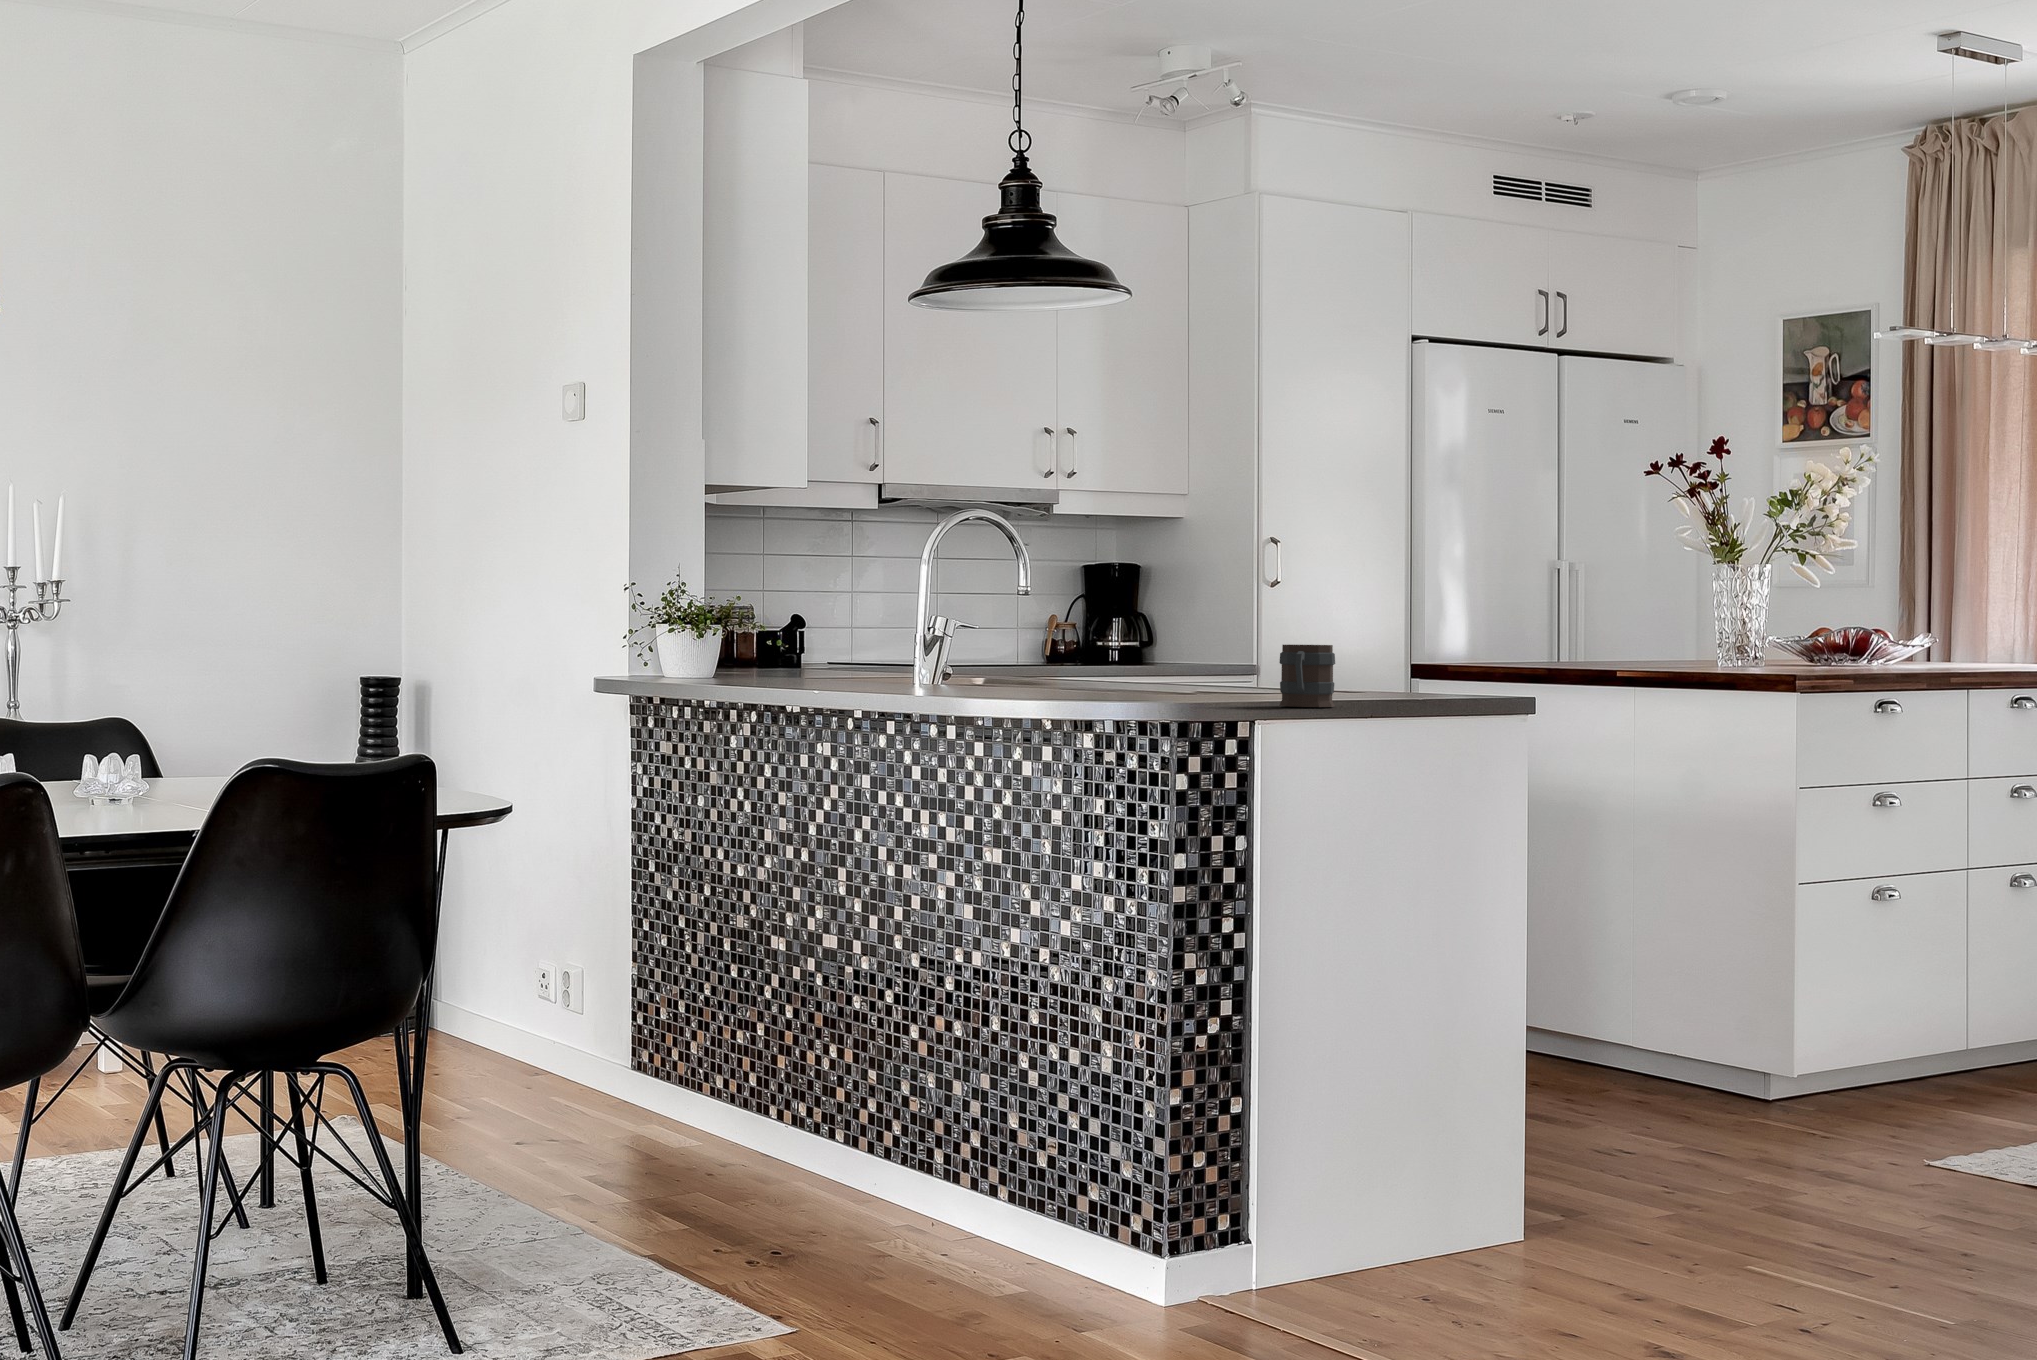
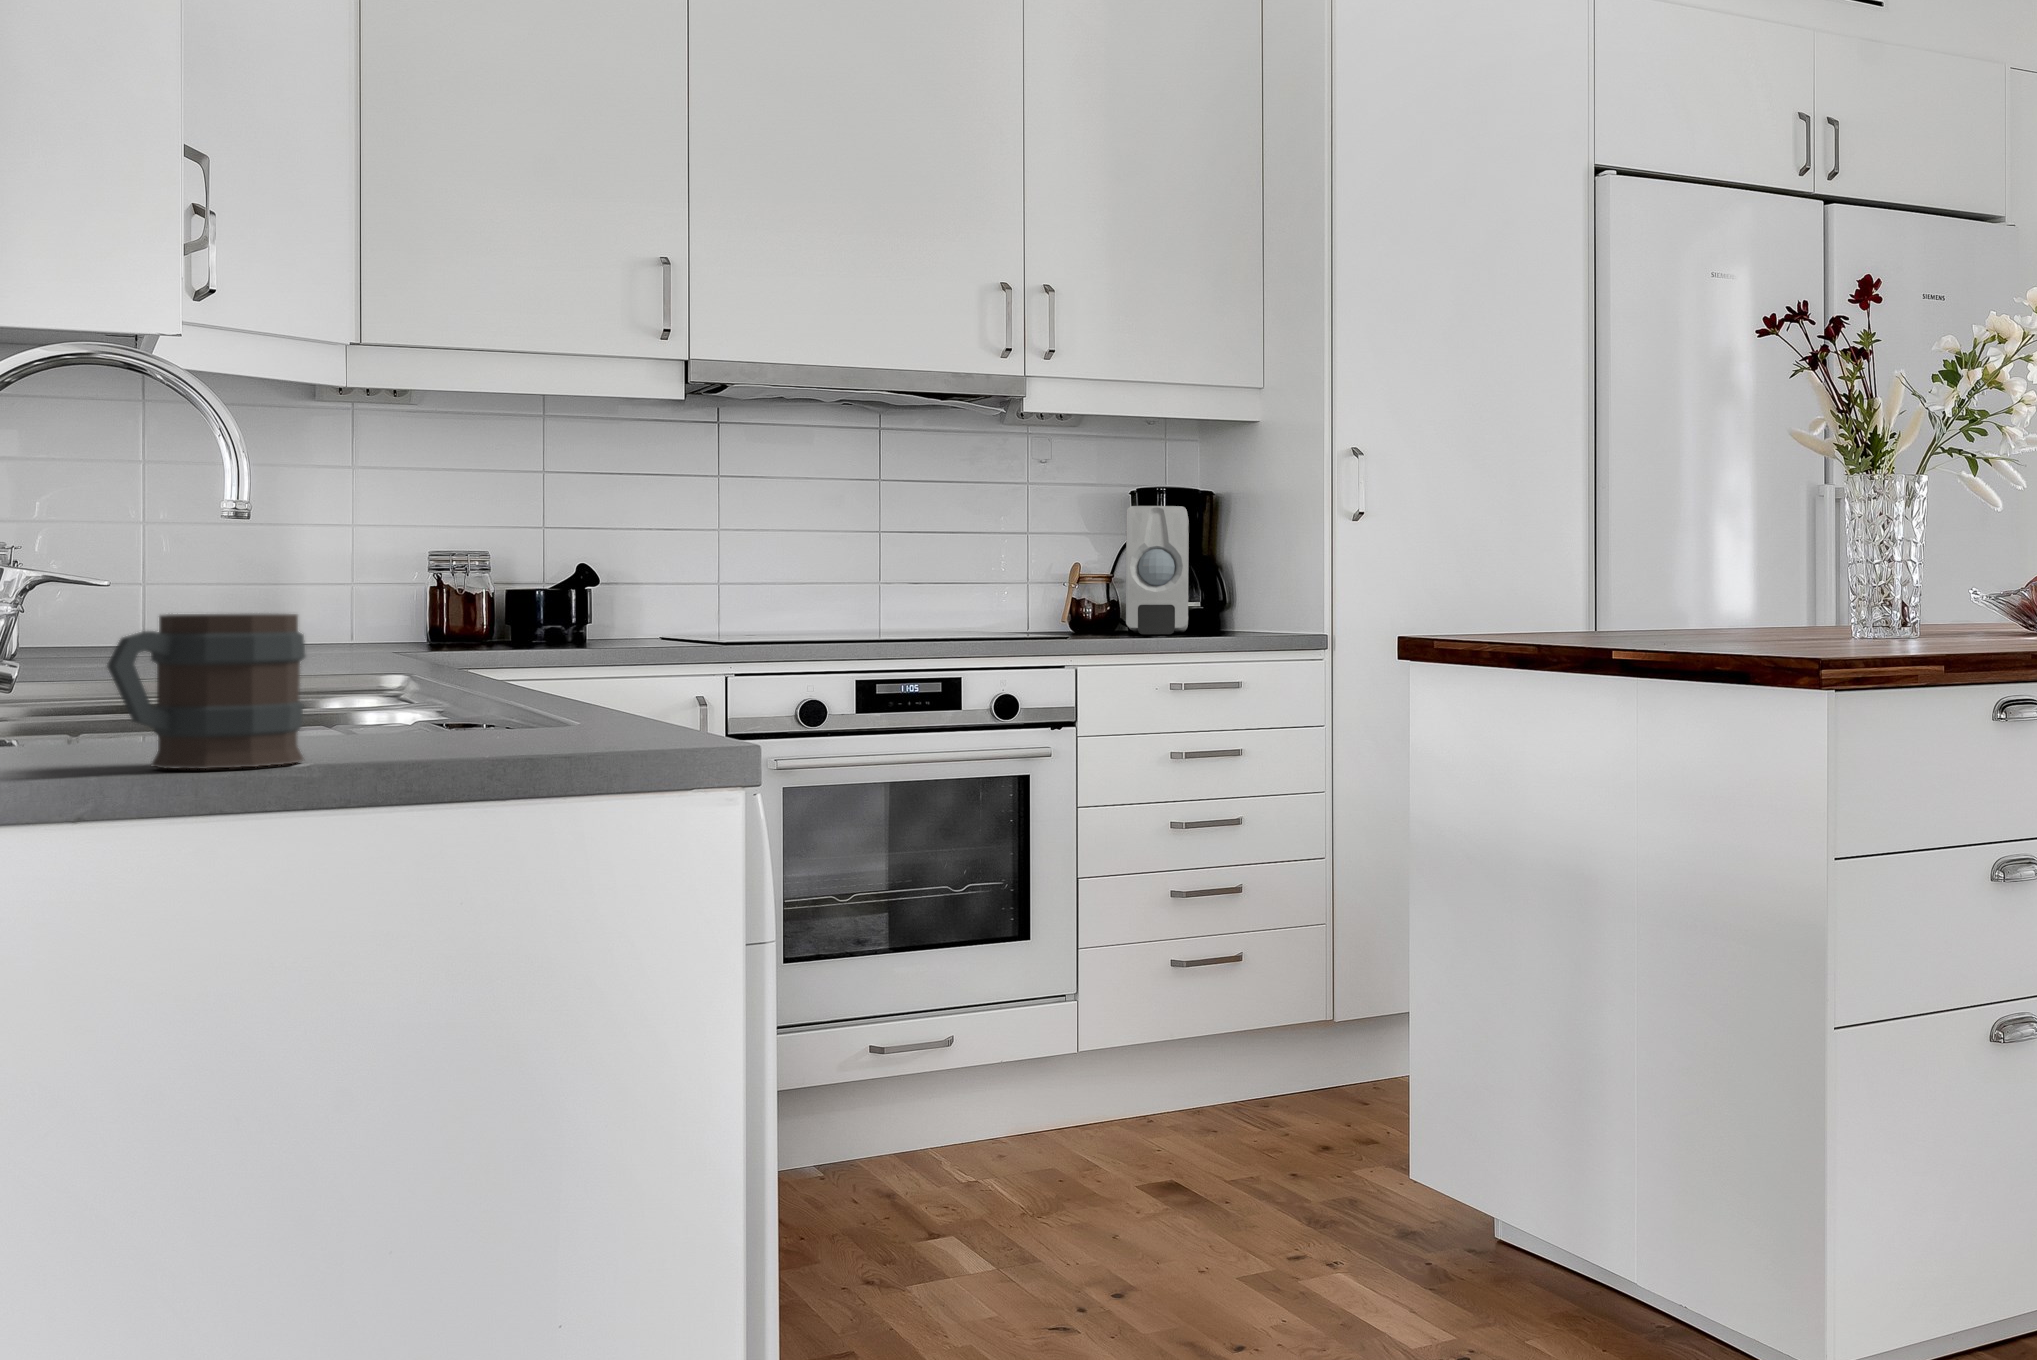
soap dispenser: none [1108,576,1163,662] -> present [1126,506,1189,634]

